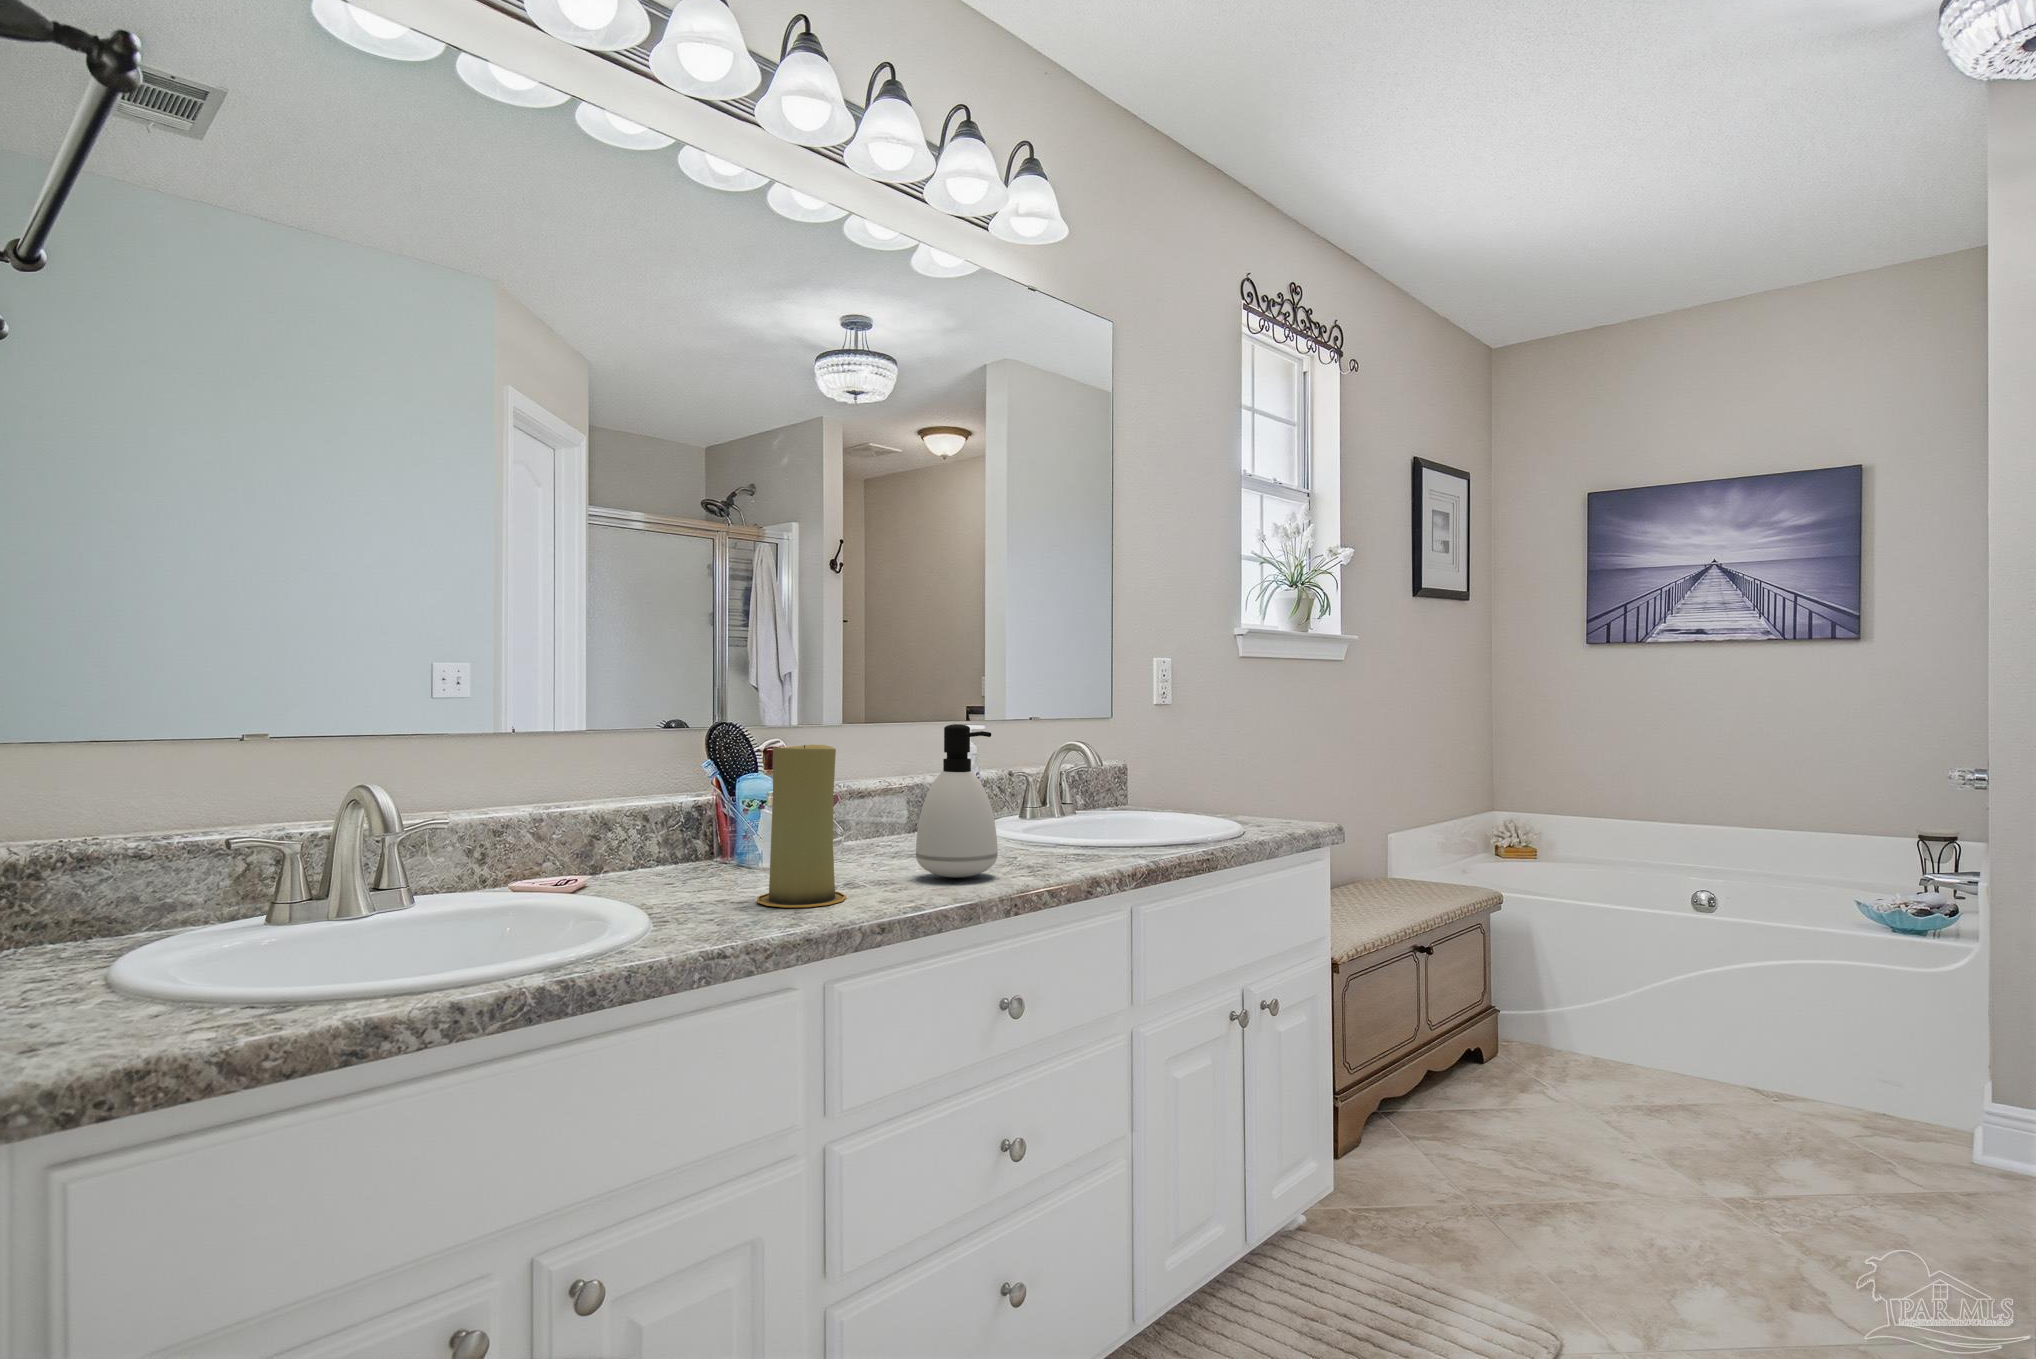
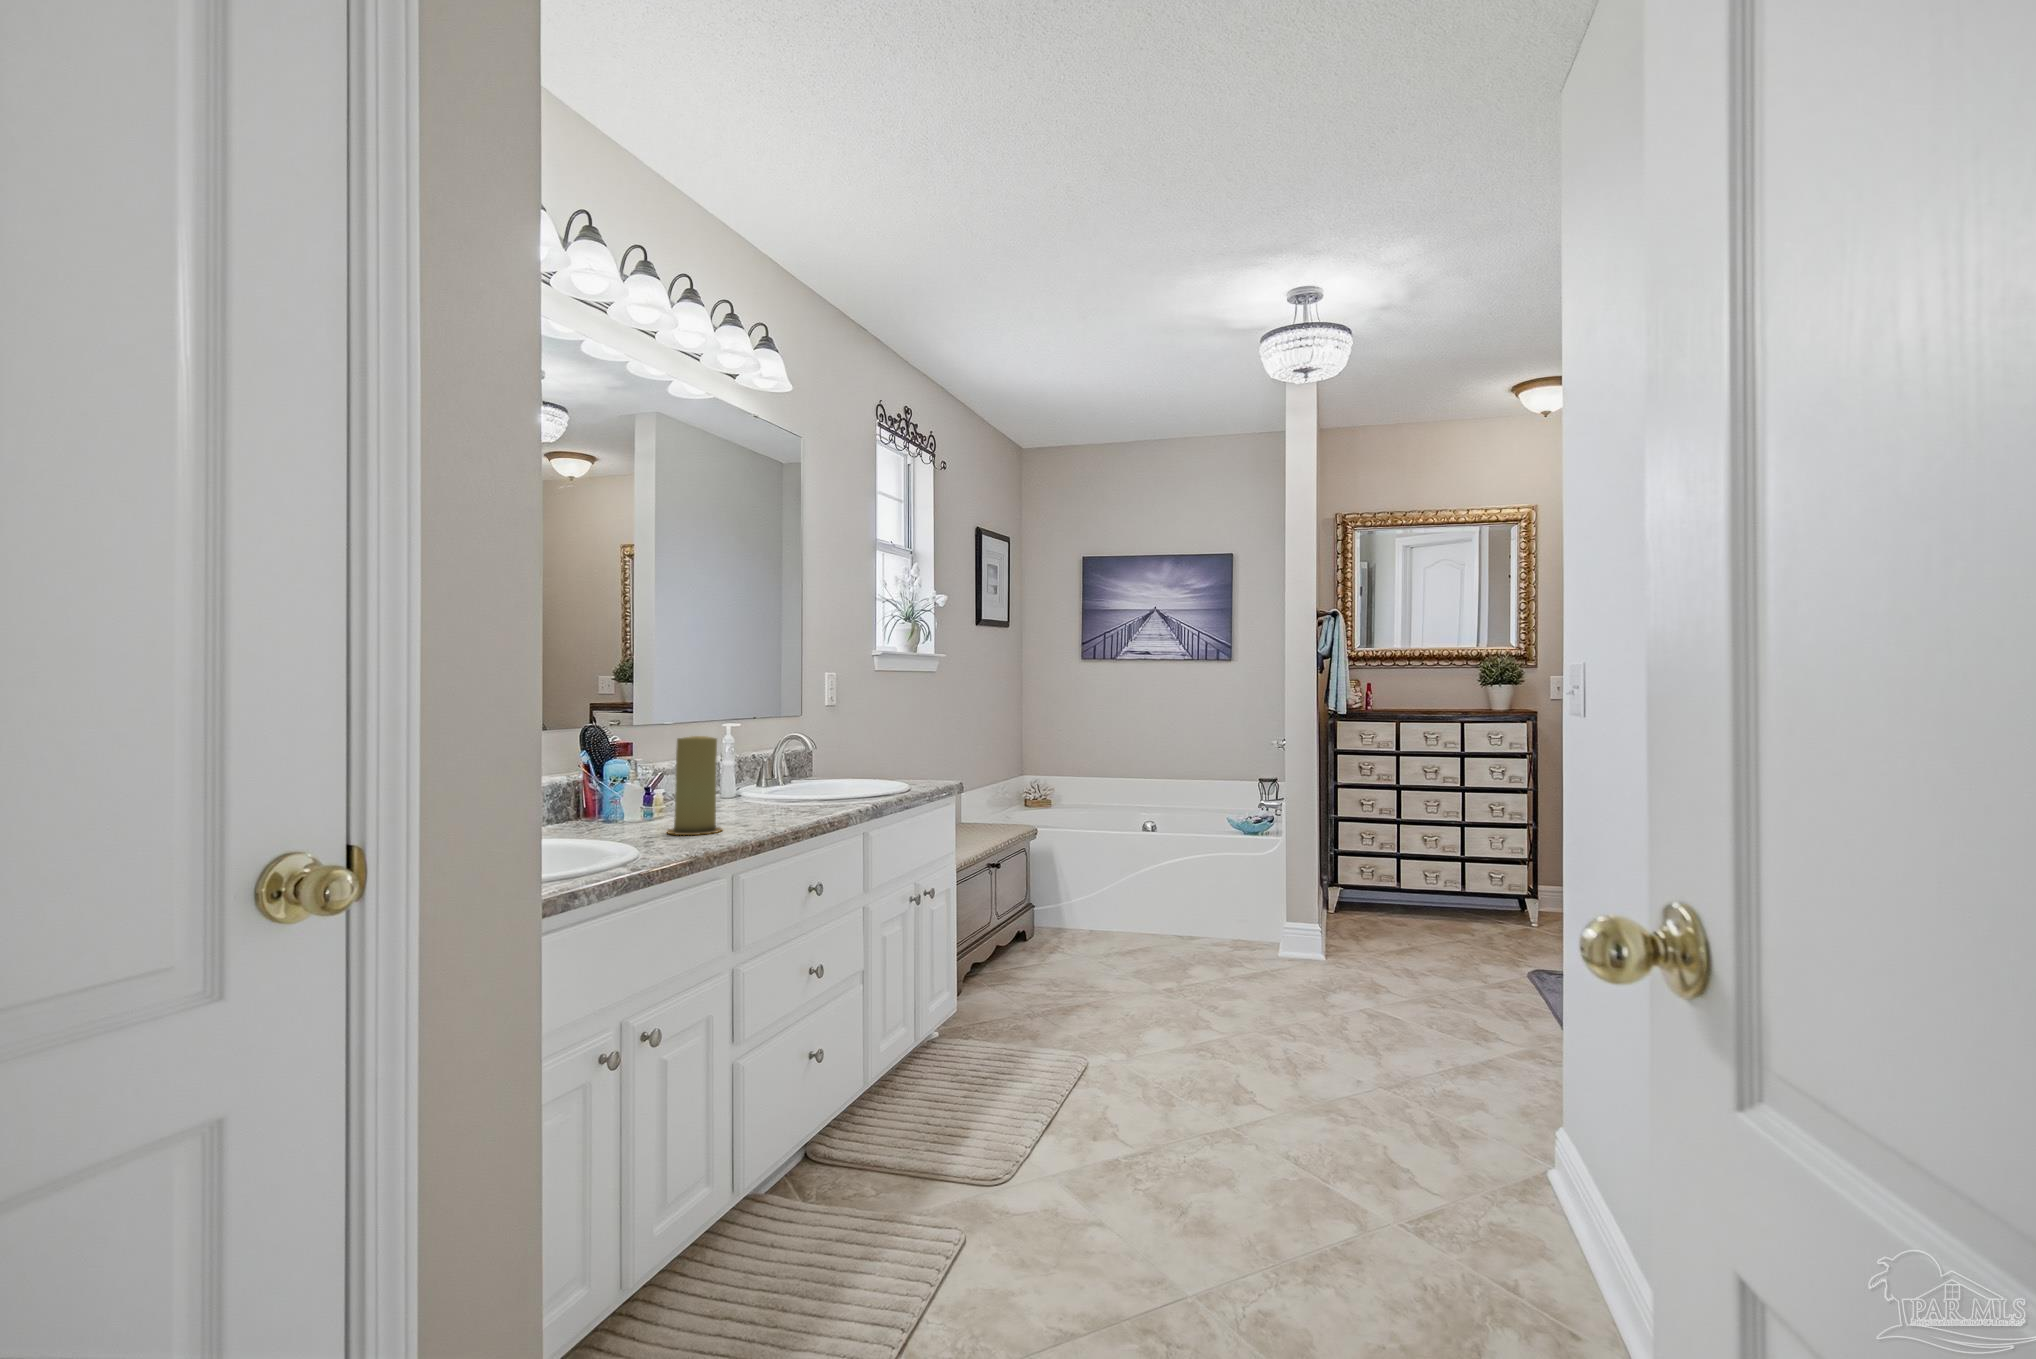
soap dispenser: present [916,724,998,878] -> none [744,722,796,816]

